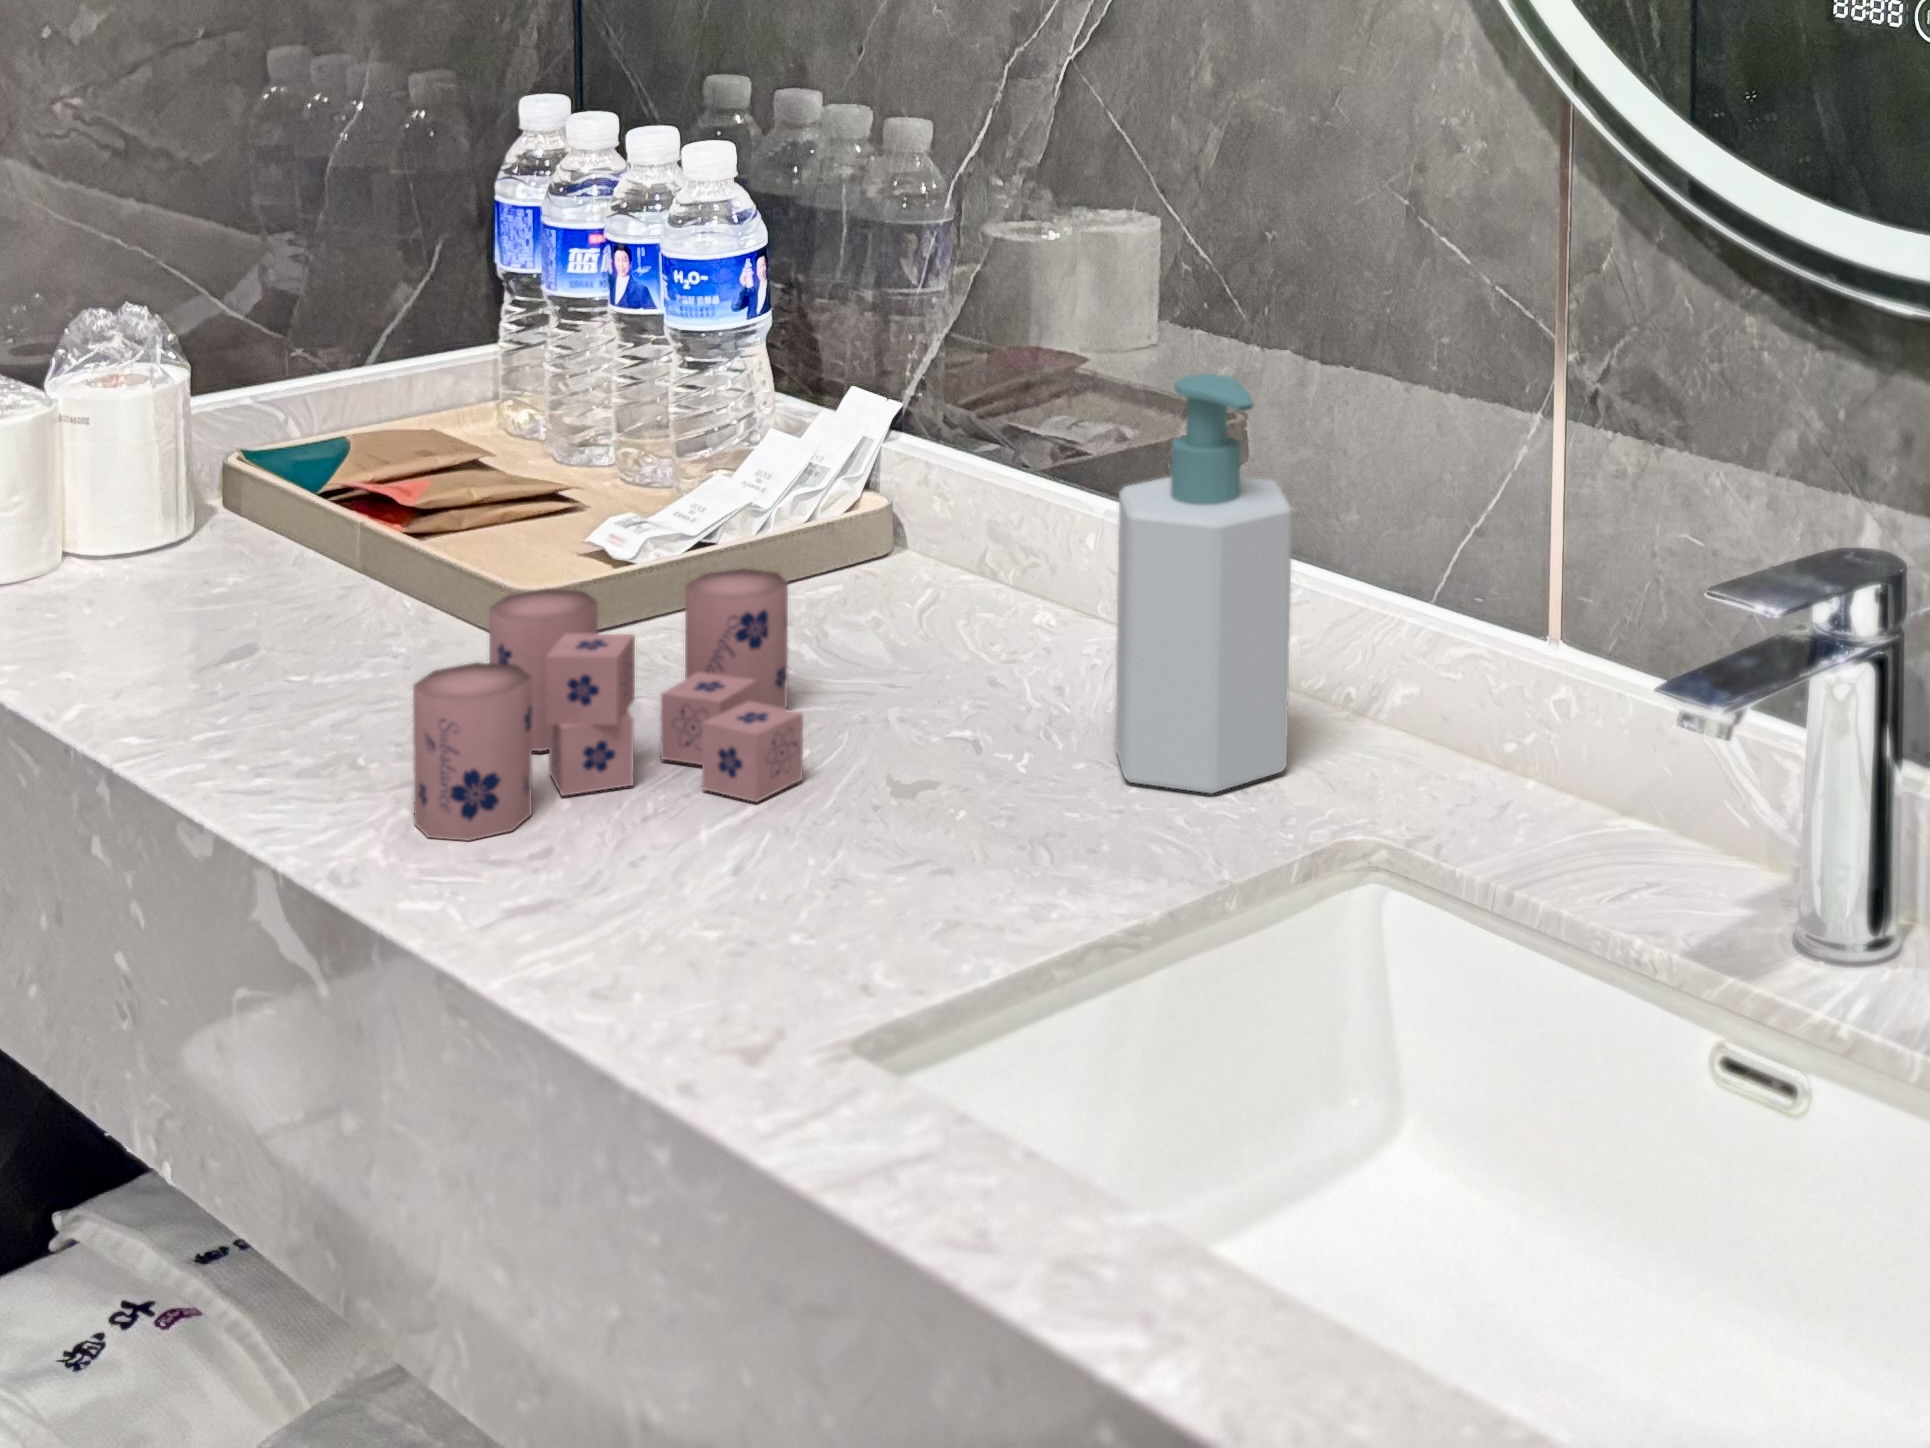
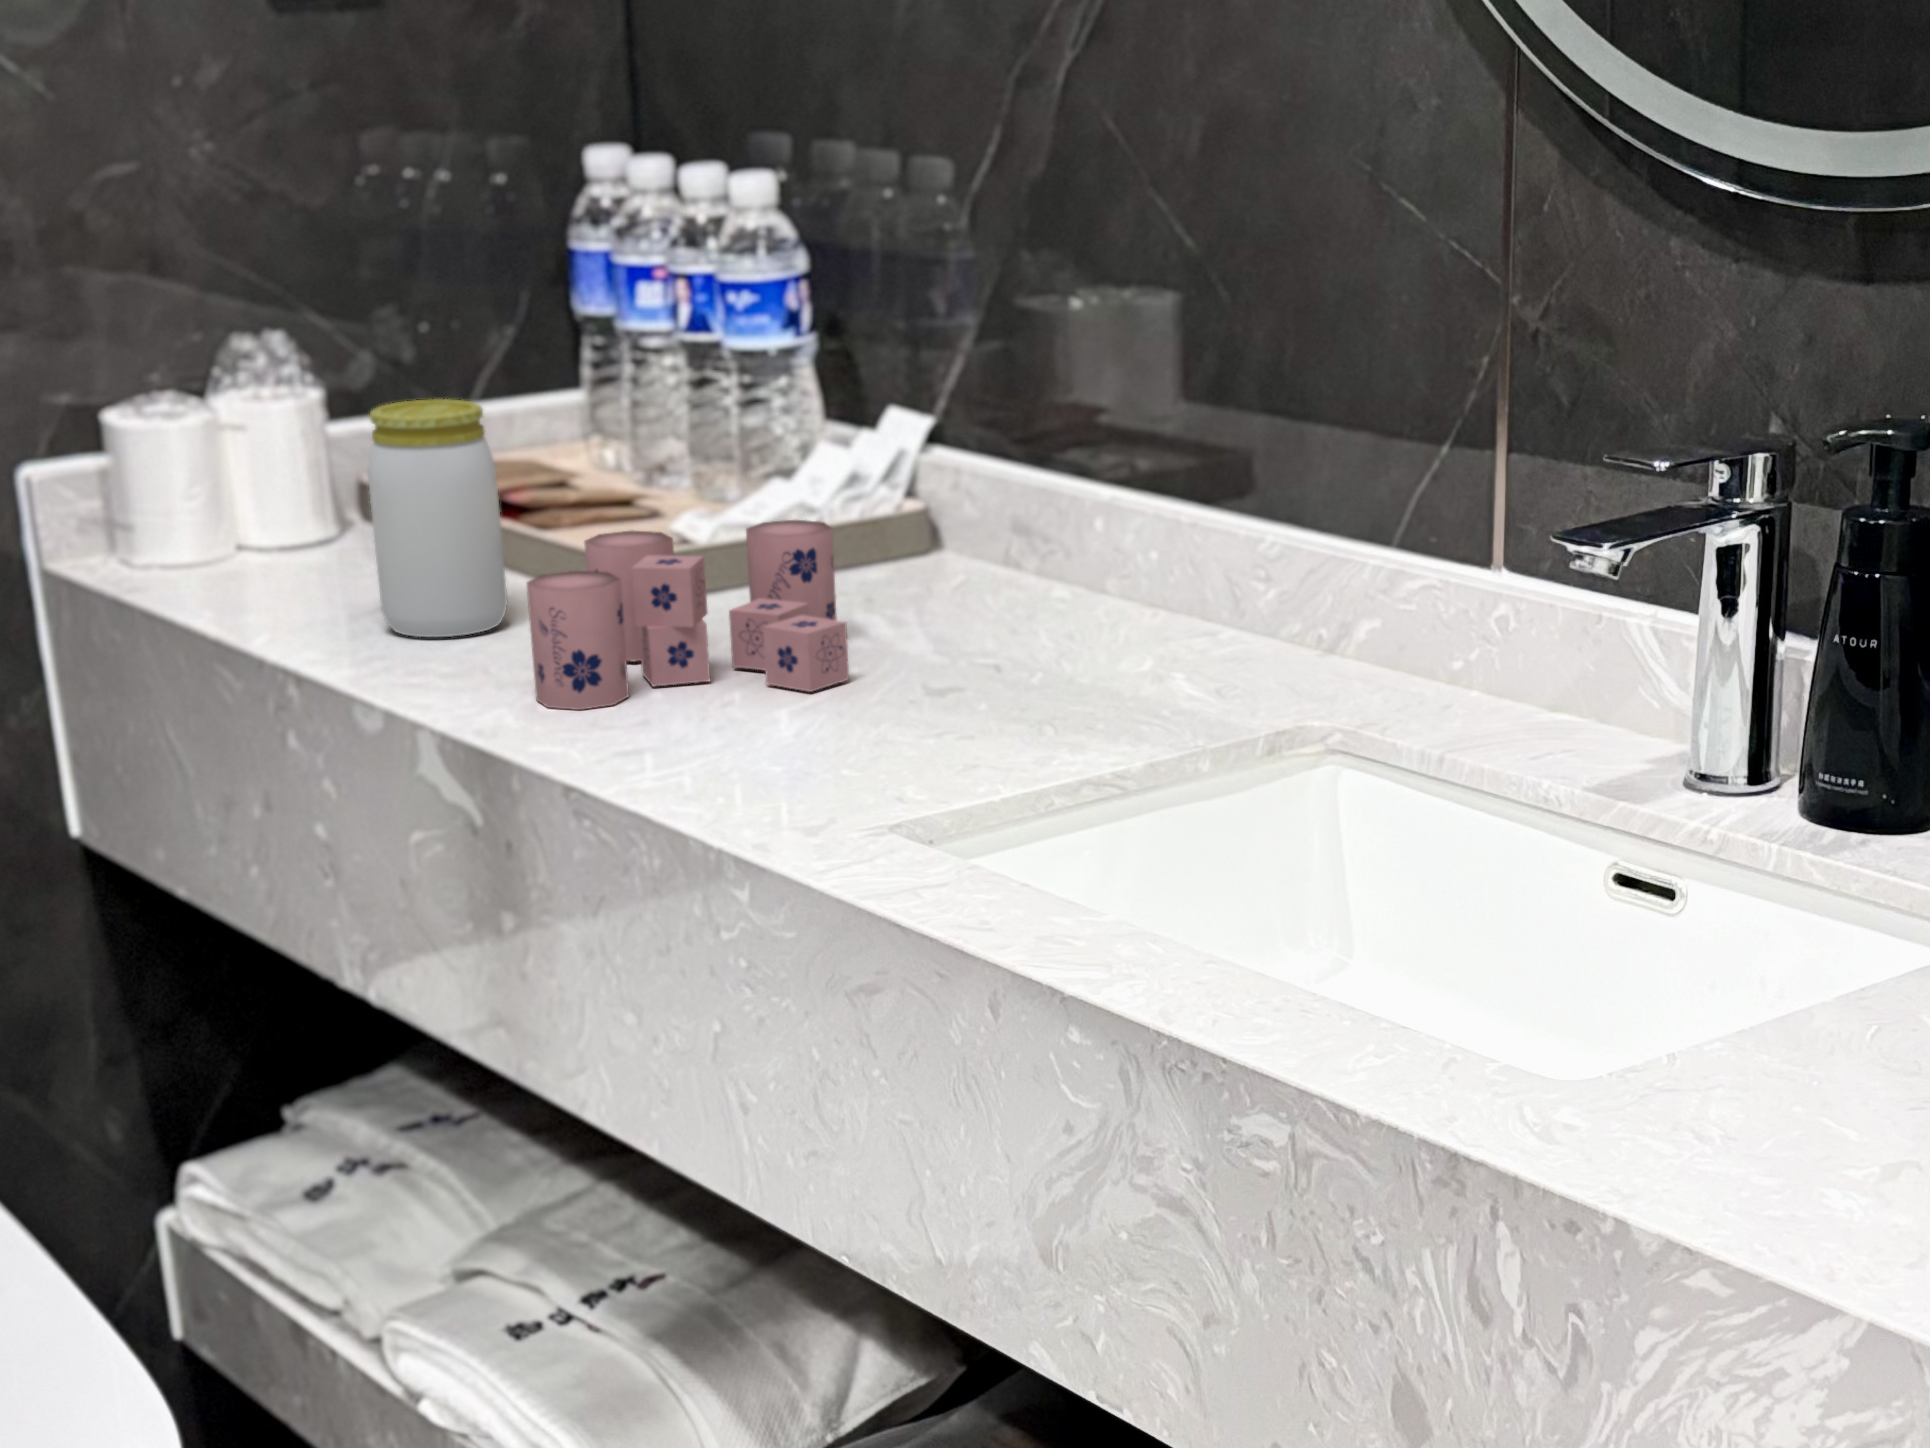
soap bottle: present [1115,374,1292,793] -> none [1111,322,1263,693]
jar: none [228,425,389,711] -> present [368,399,507,637]

